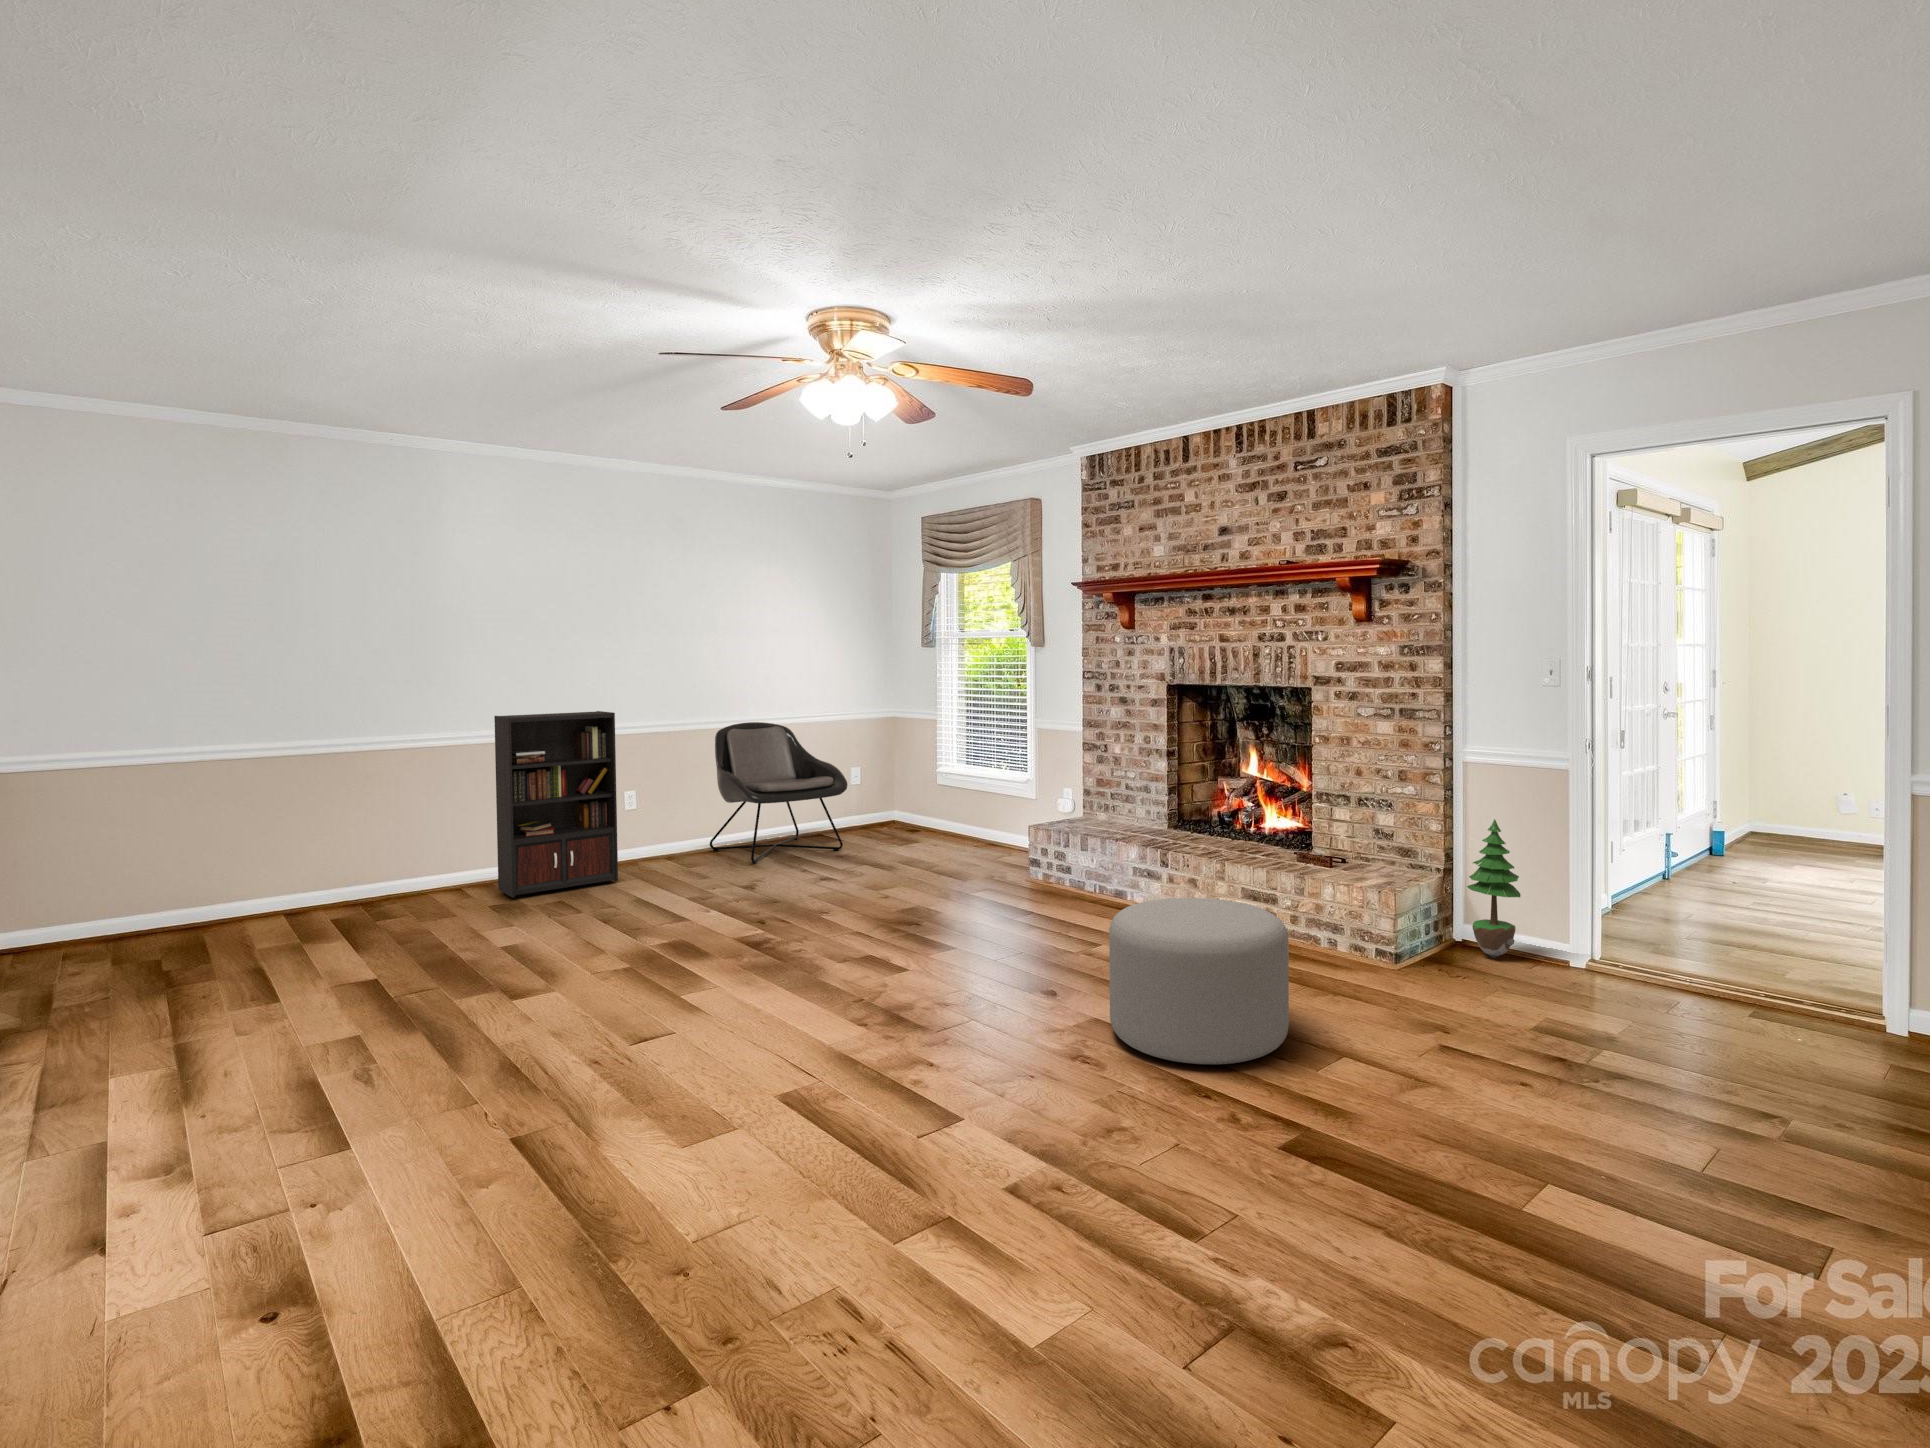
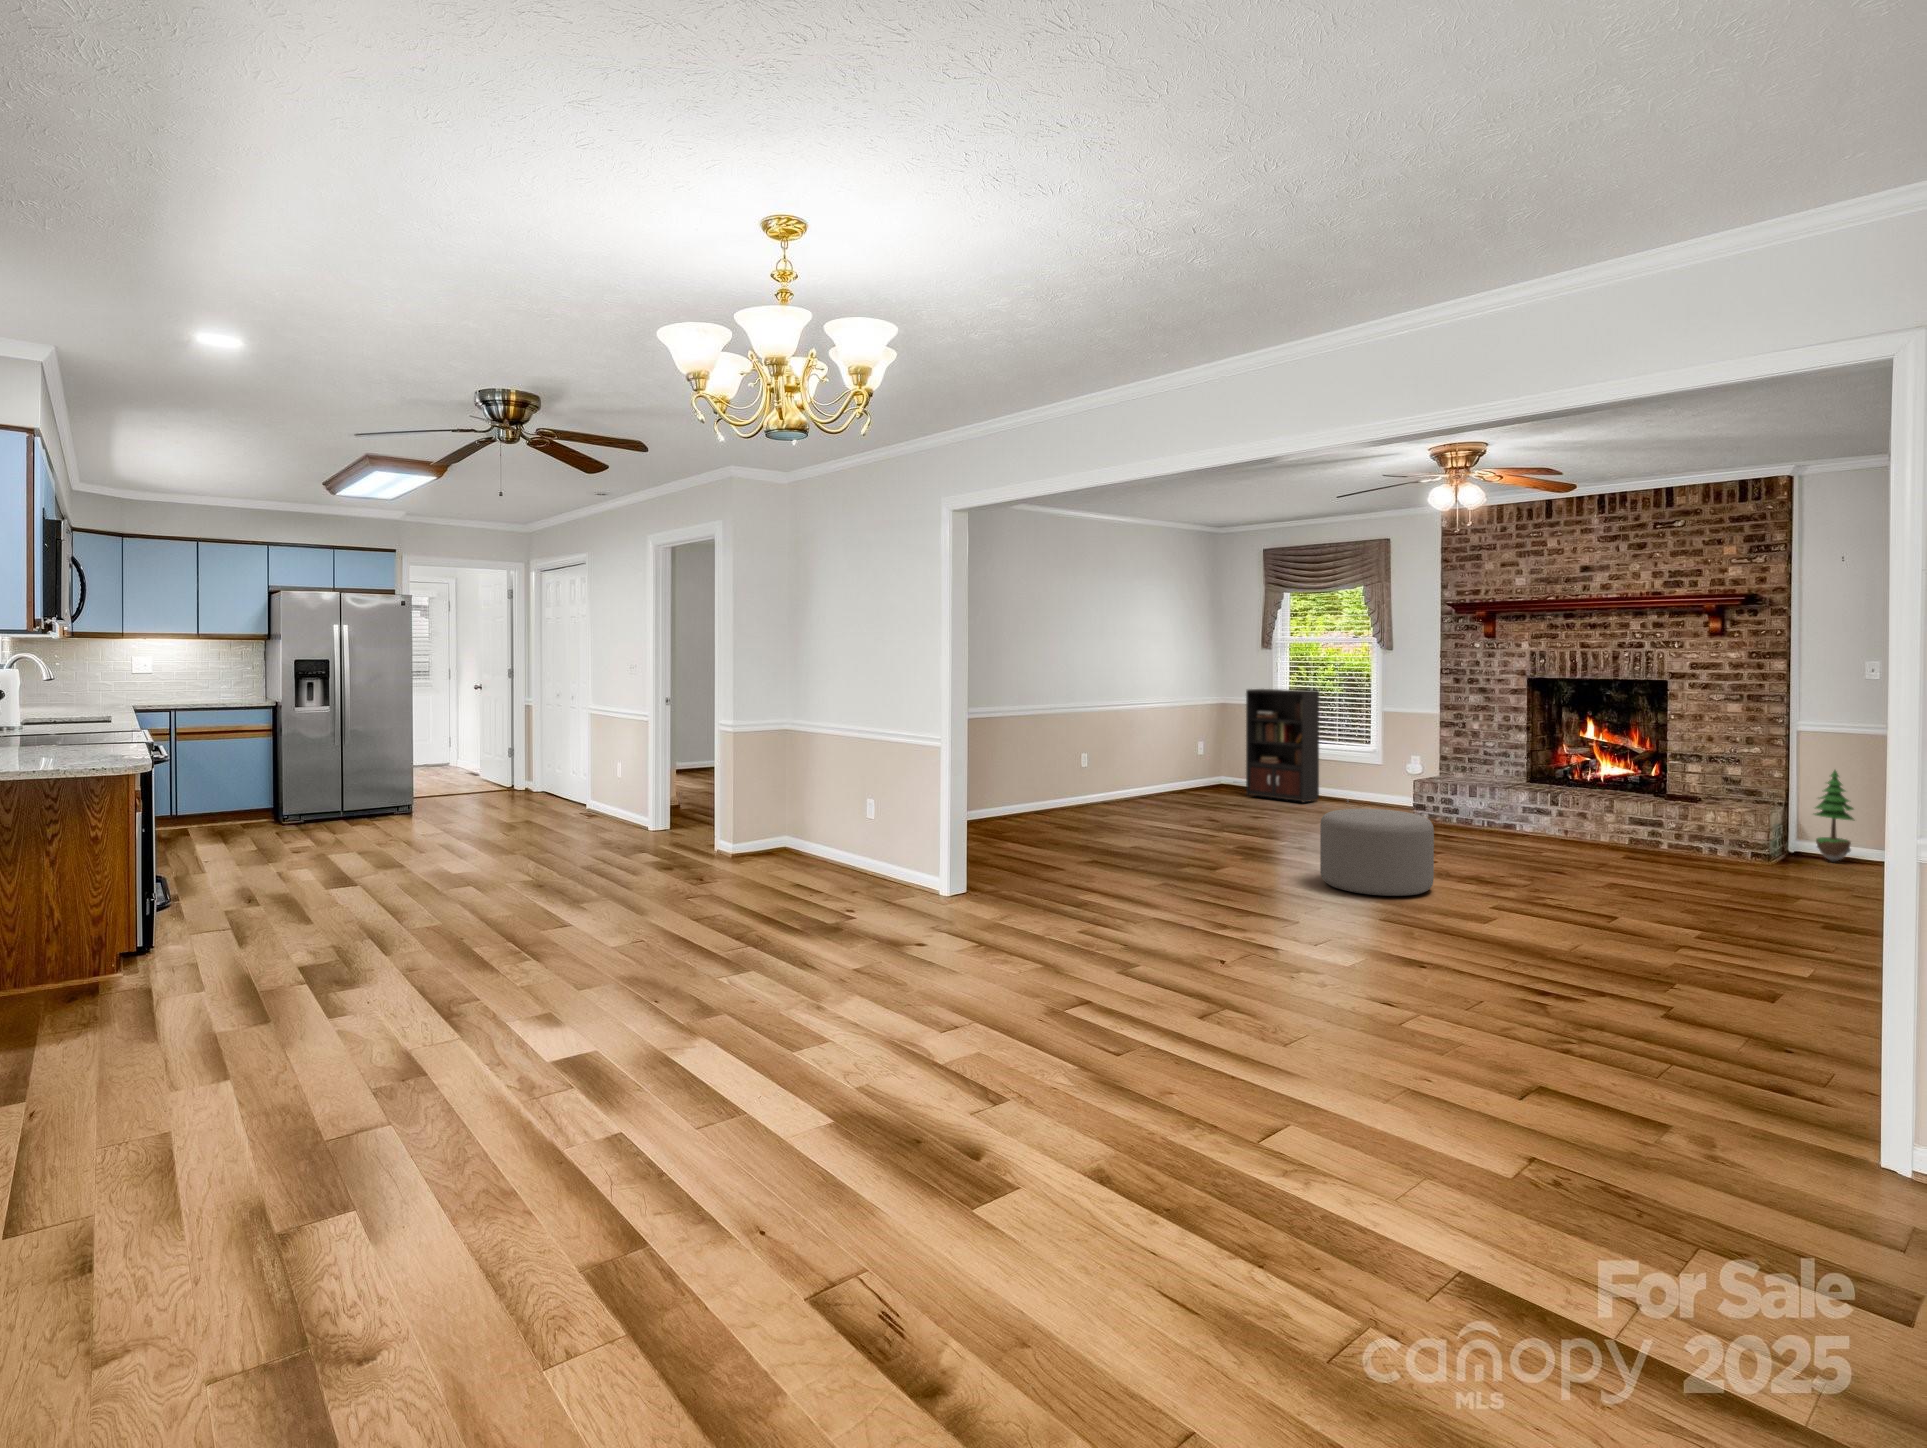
bookcase: present [494,711,618,898] -> present [1246,689,1319,802]
lounge chair: present [710,722,847,864] -> none [1129,706,1236,808]
ottoman: present [1109,898,1289,1064] -> present [1320,809,1434,896]

